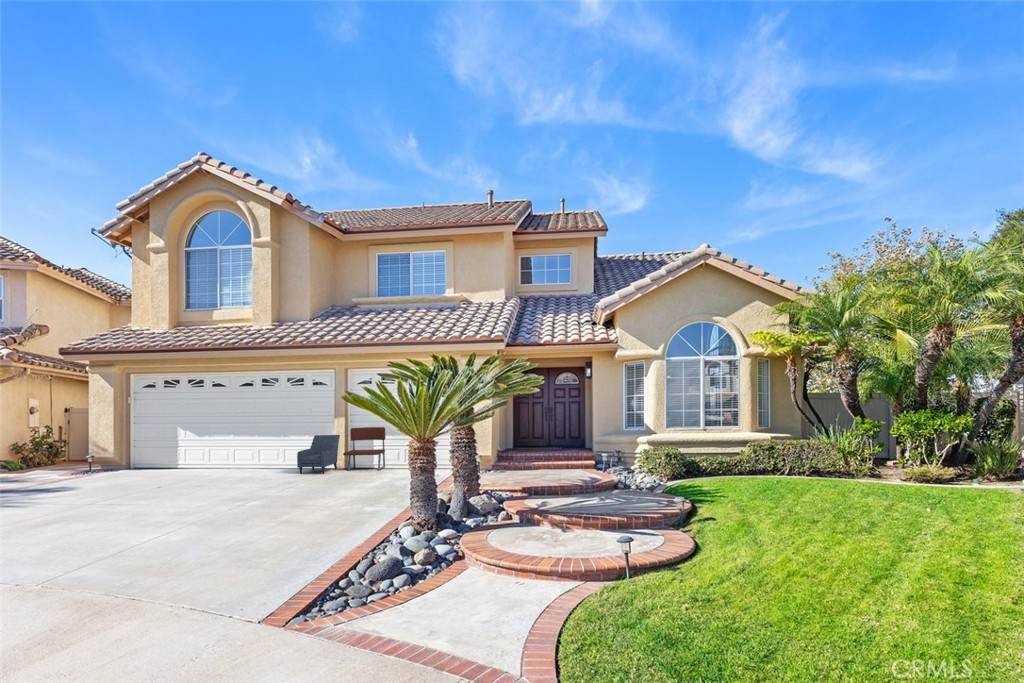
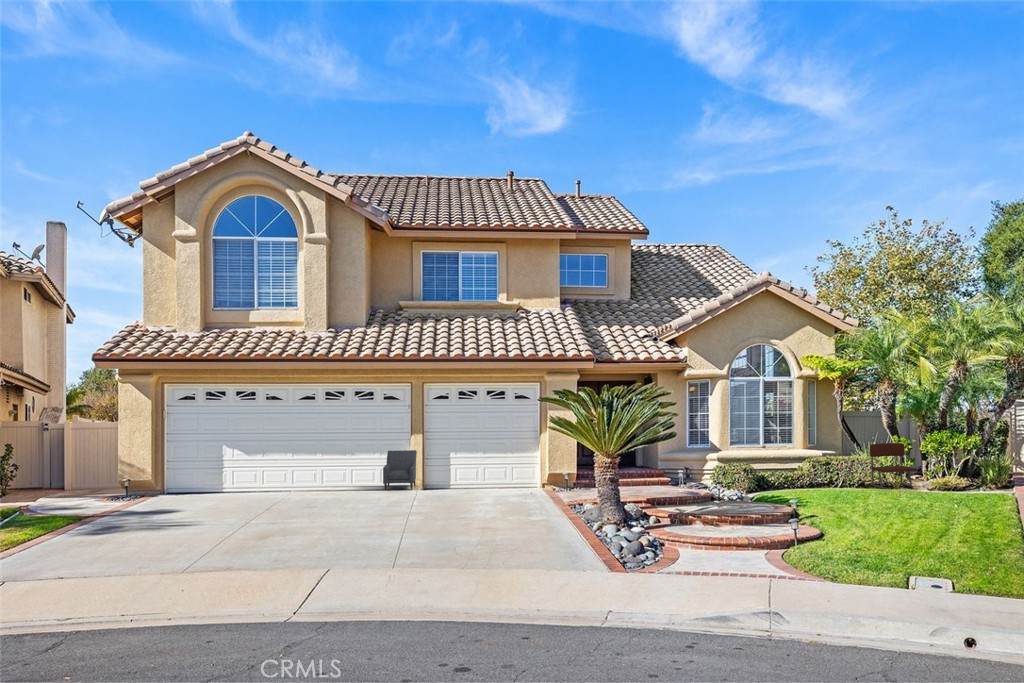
bench: present [343,427,386,471] -> present [870,443,917,489]

